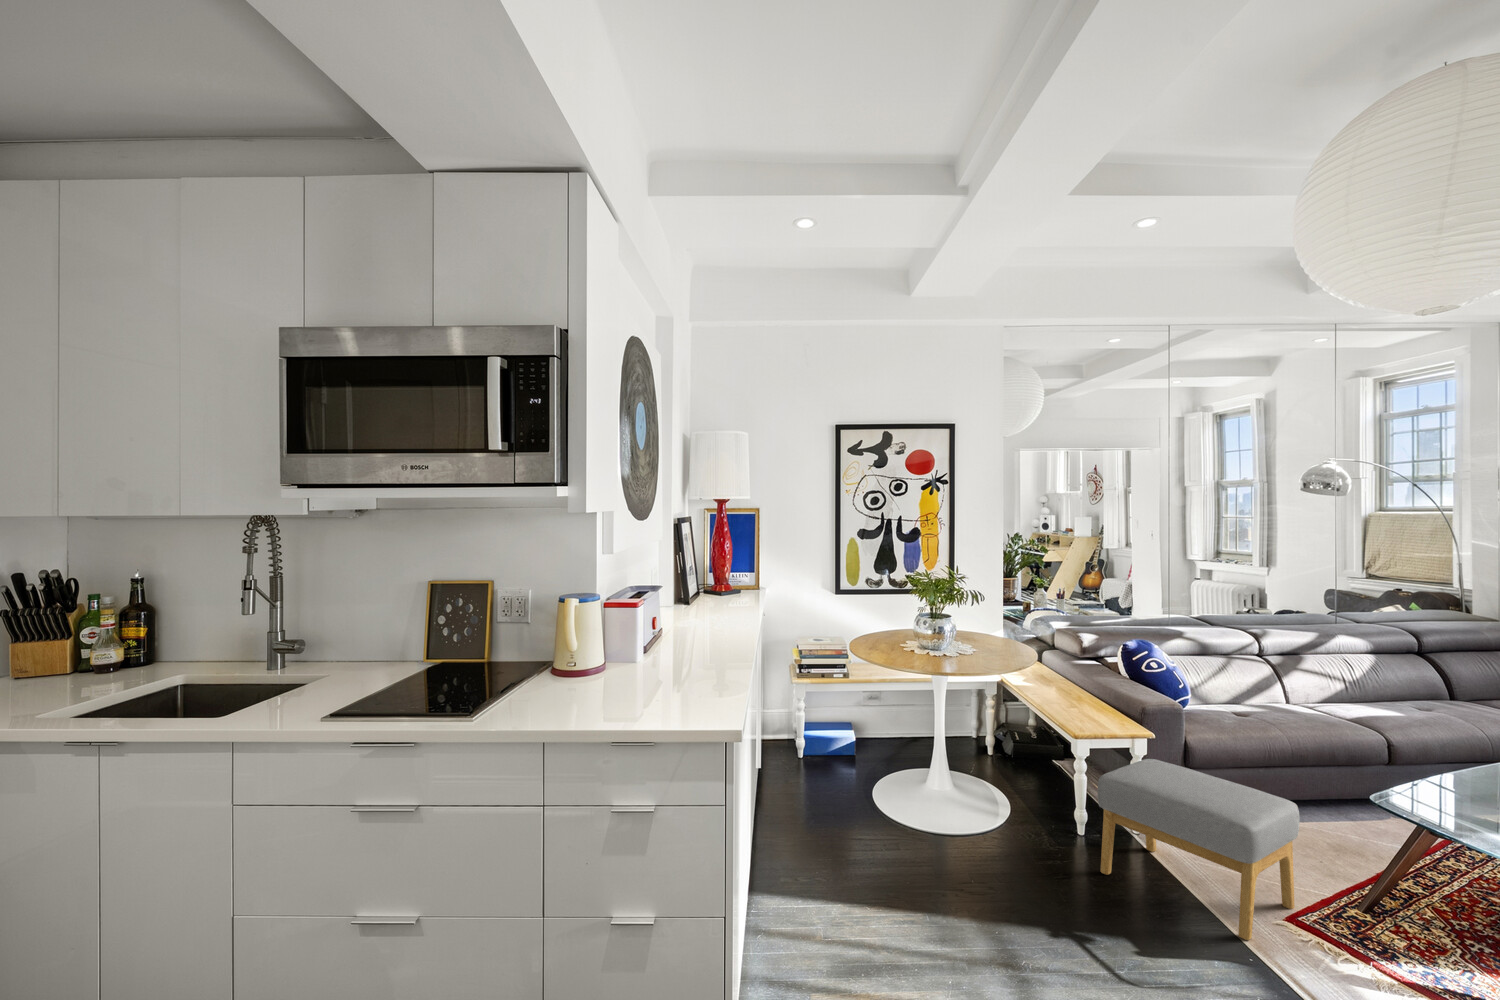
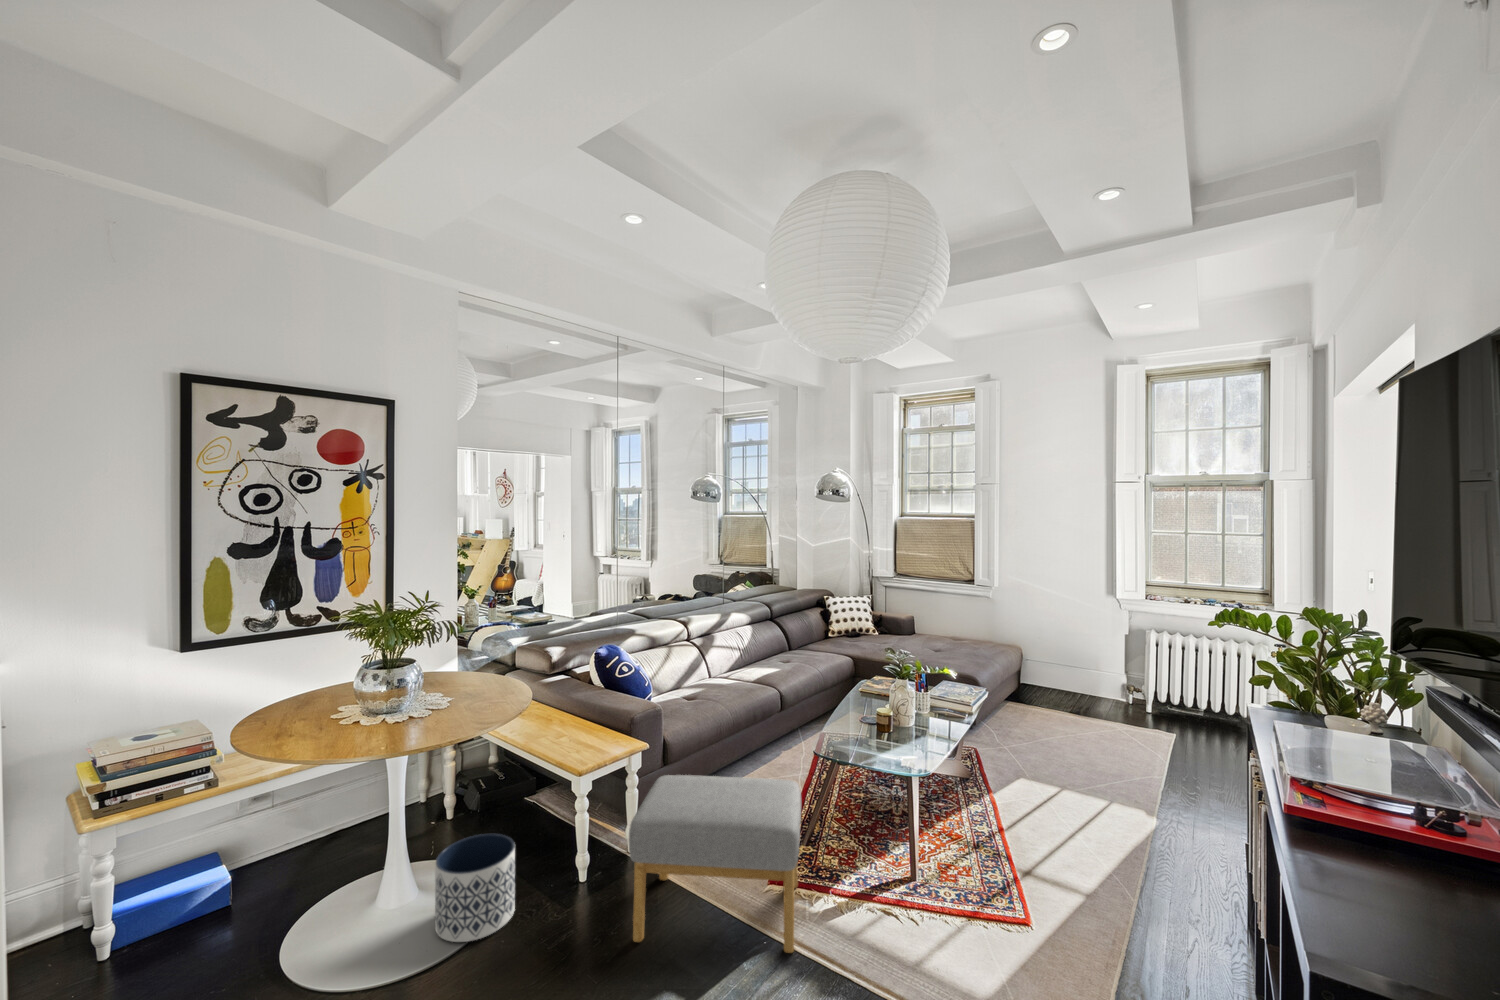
planter: none [963,757,1020,826] -> present [435,834,515,942]

